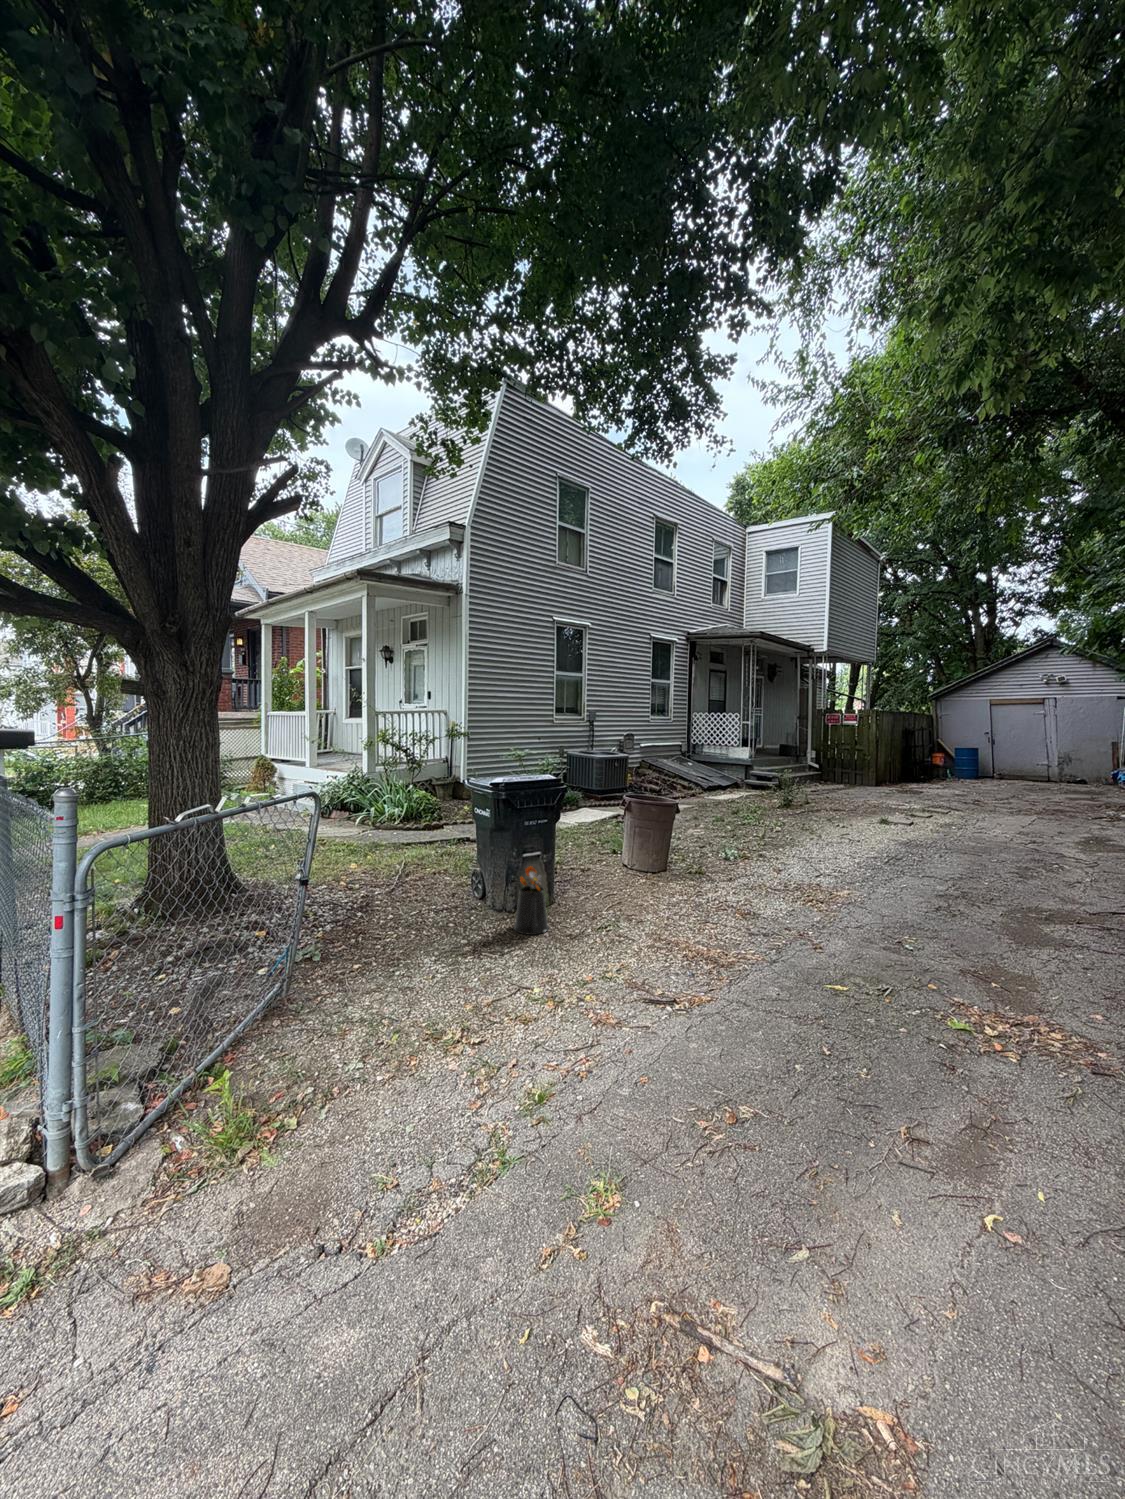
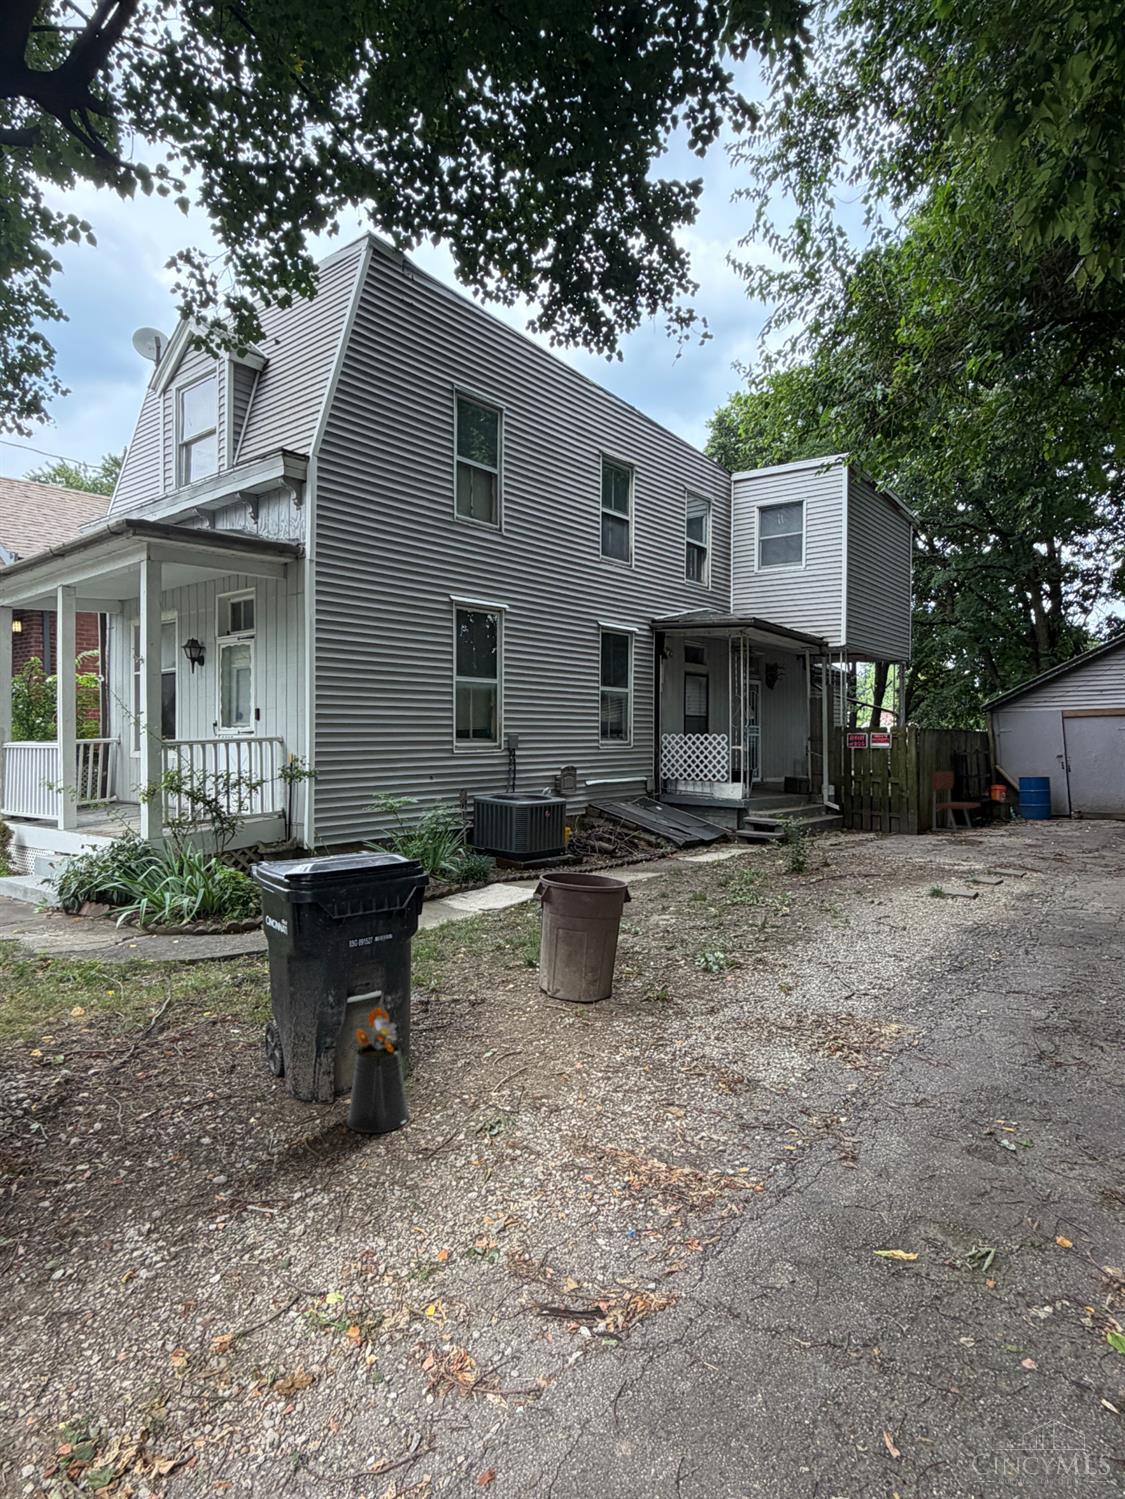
bench: none [888,741,925,785] -> present [932,771,980,832]

